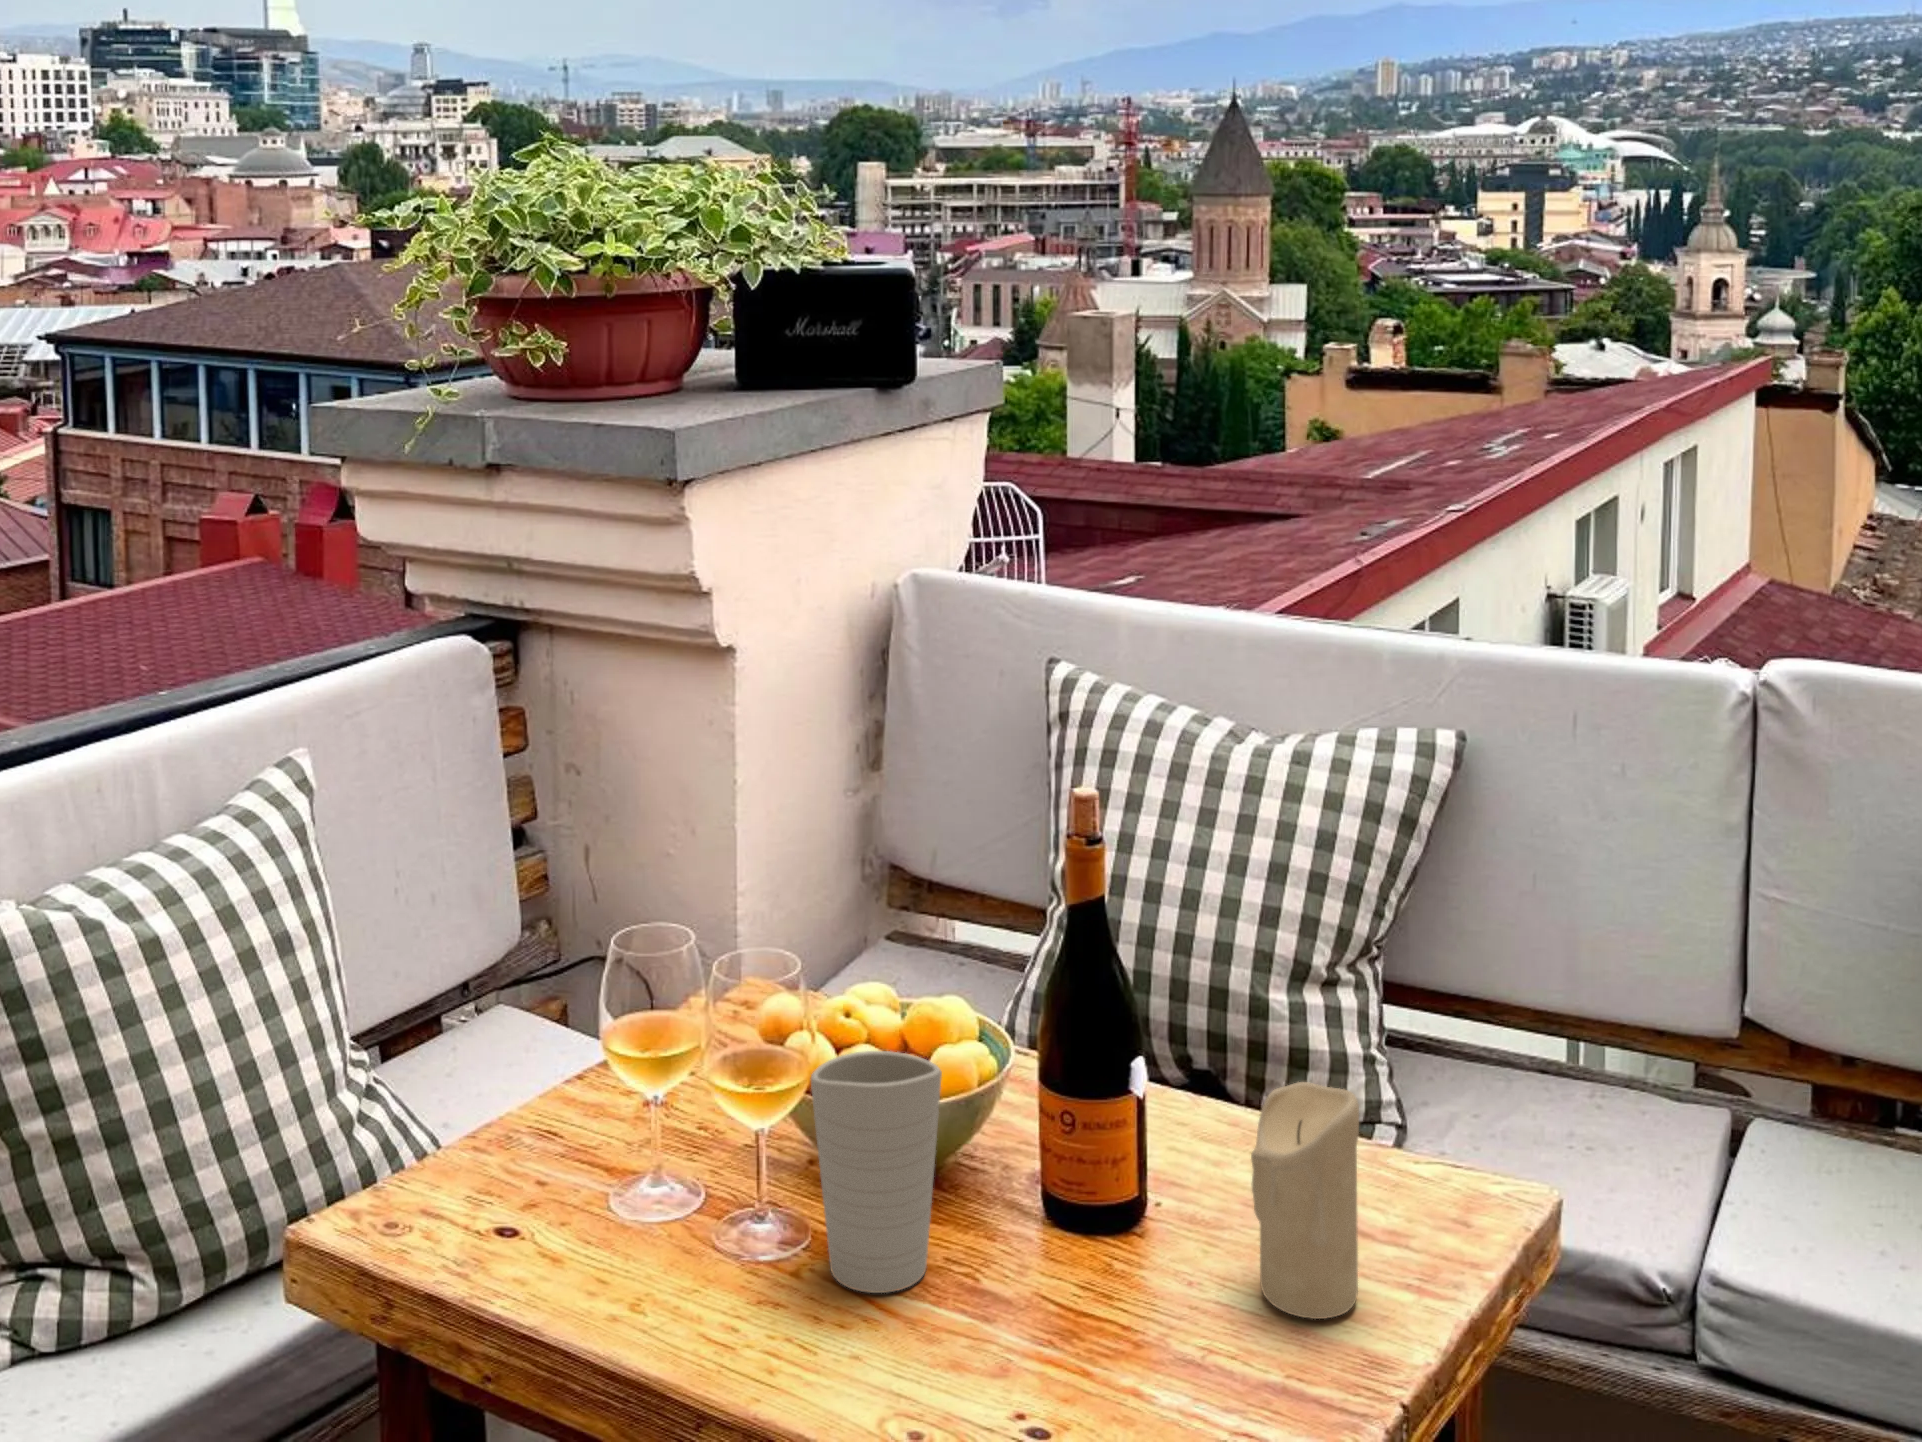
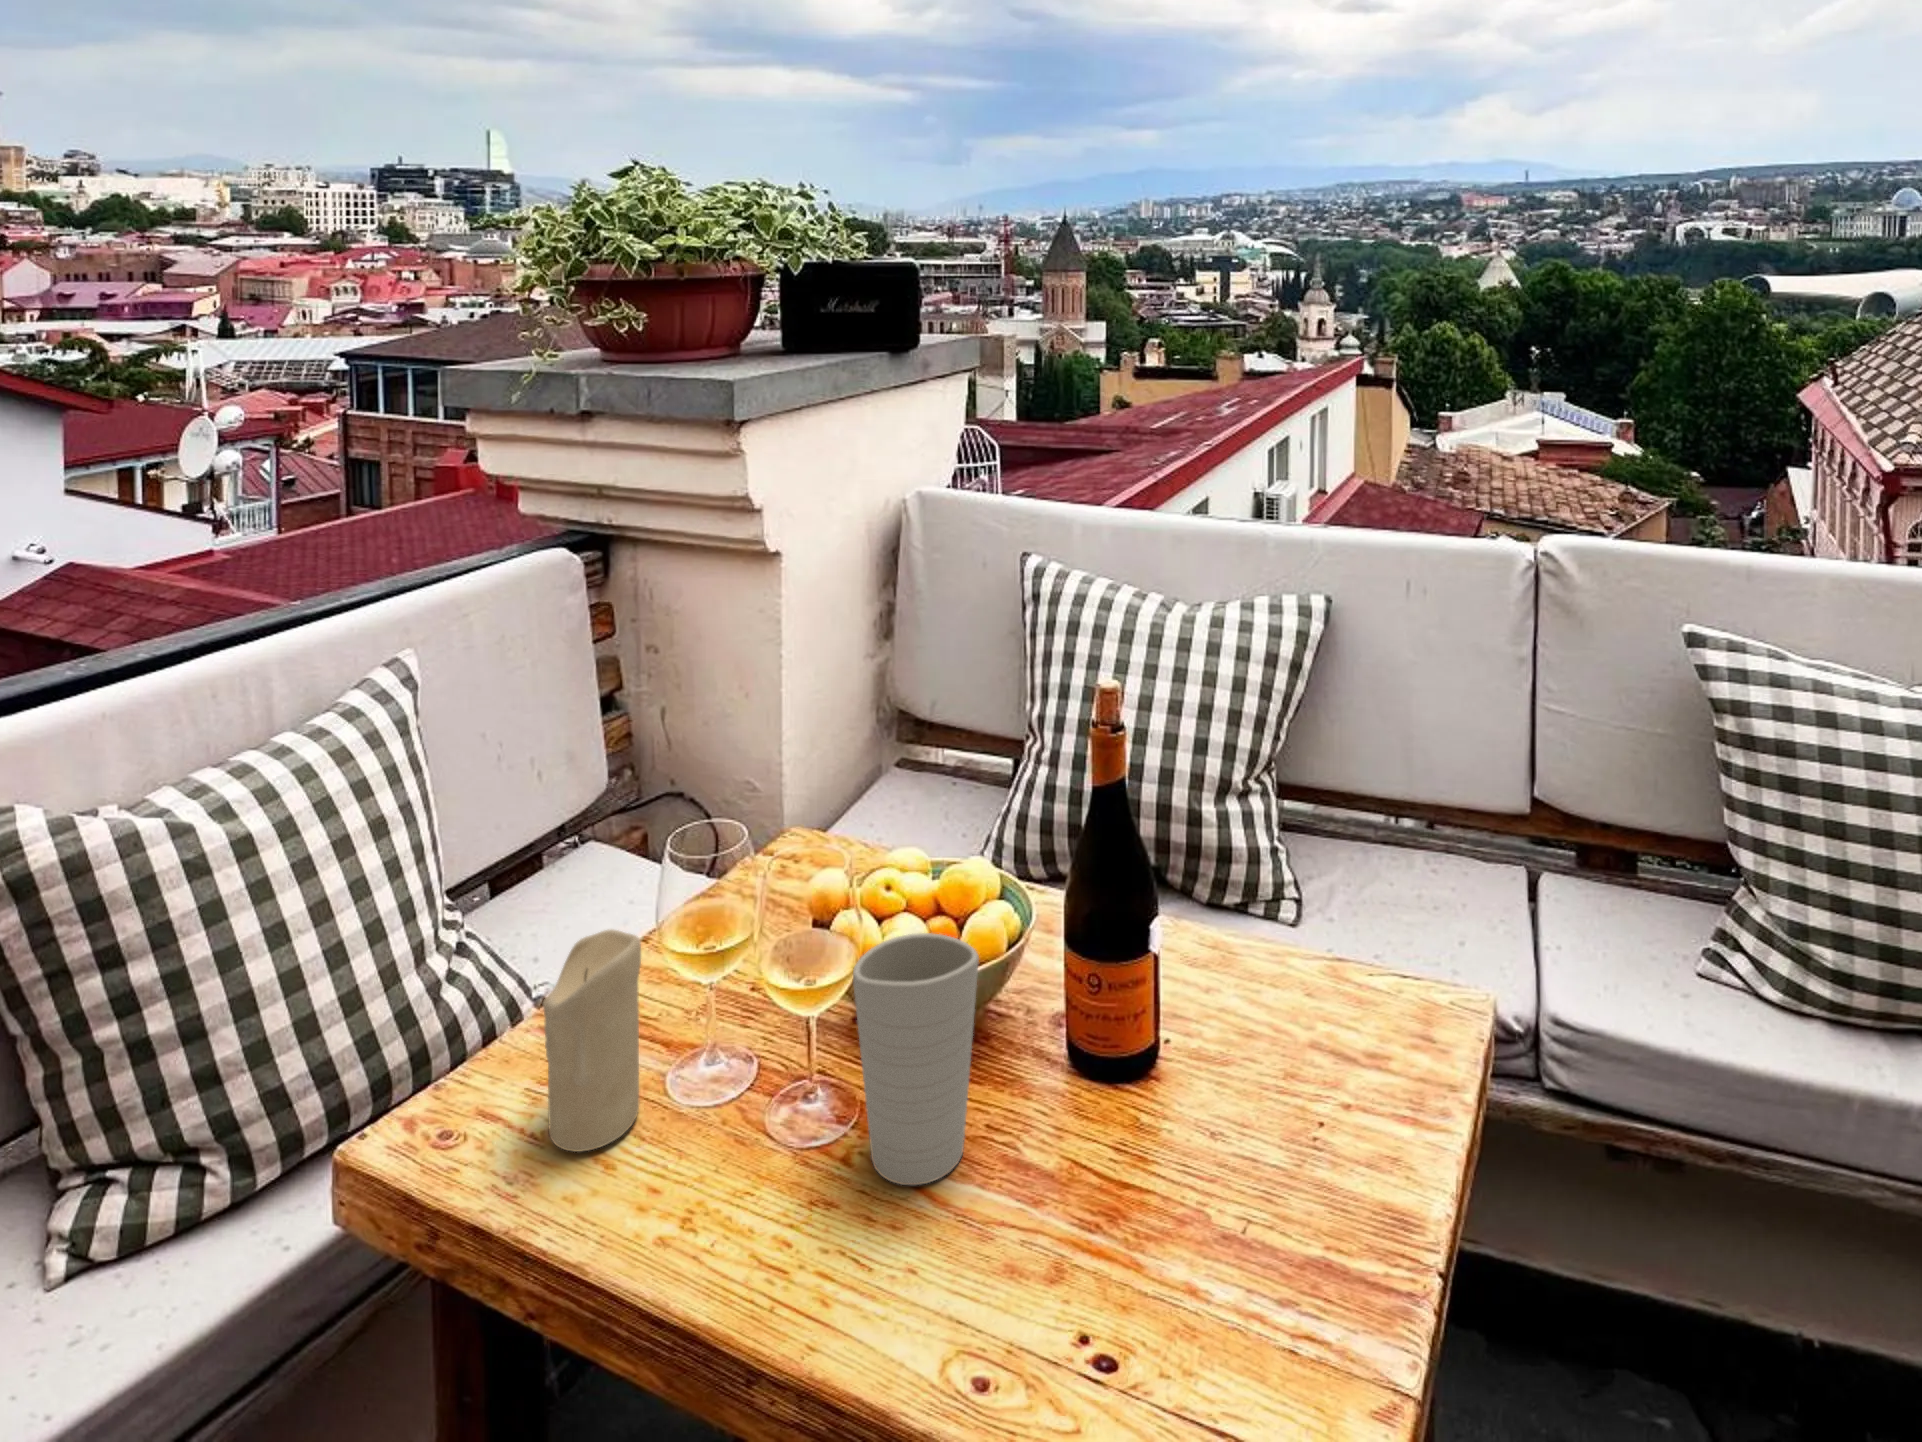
candle: present [1251,1082,1359,1319] -> present [543,929,641,1152]

